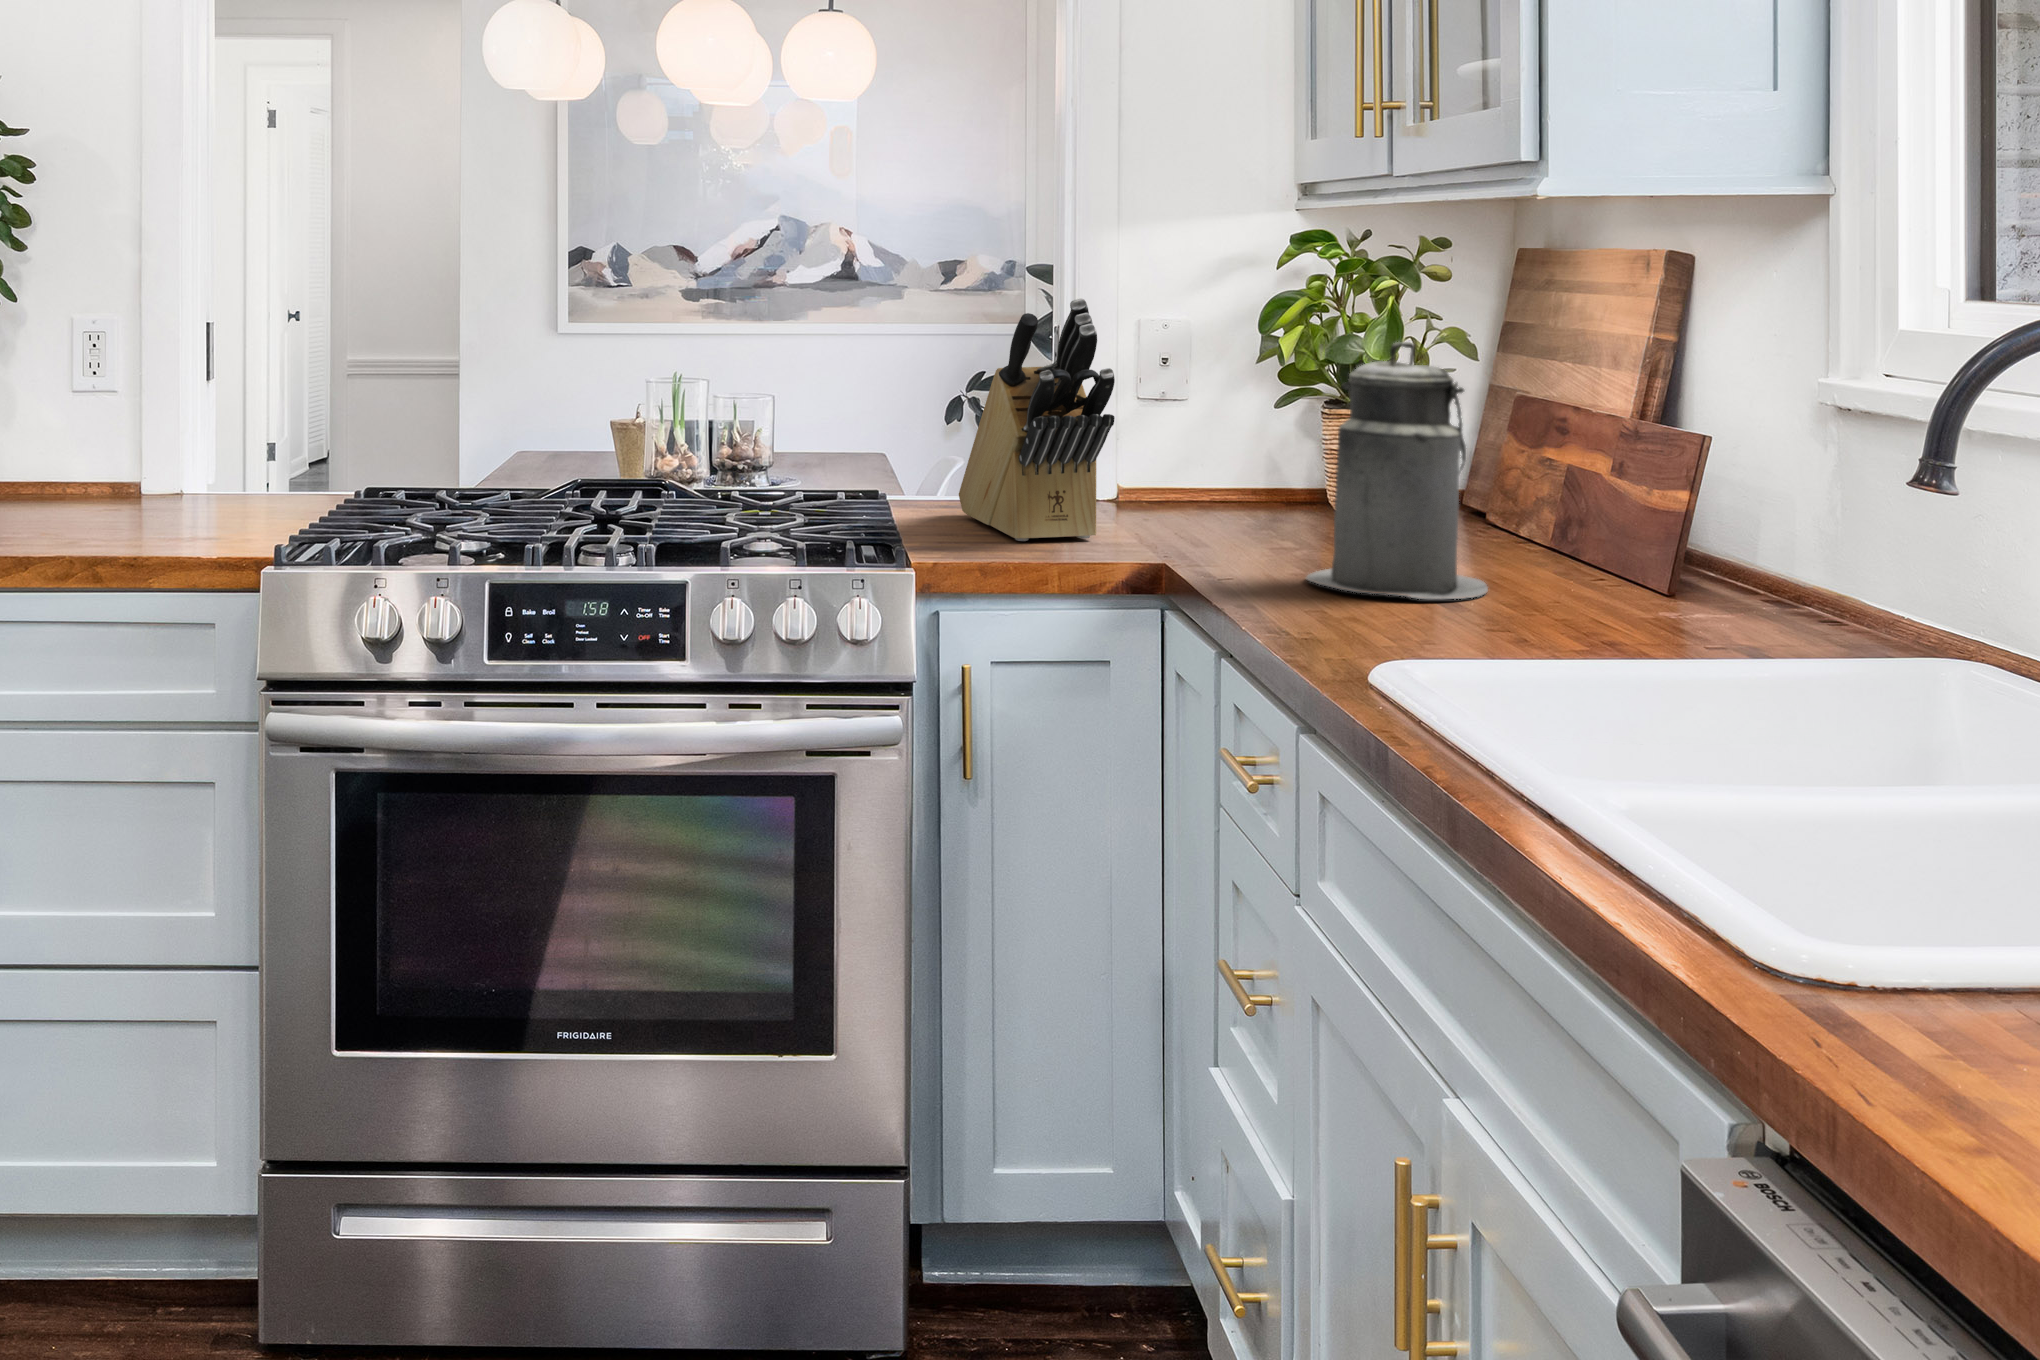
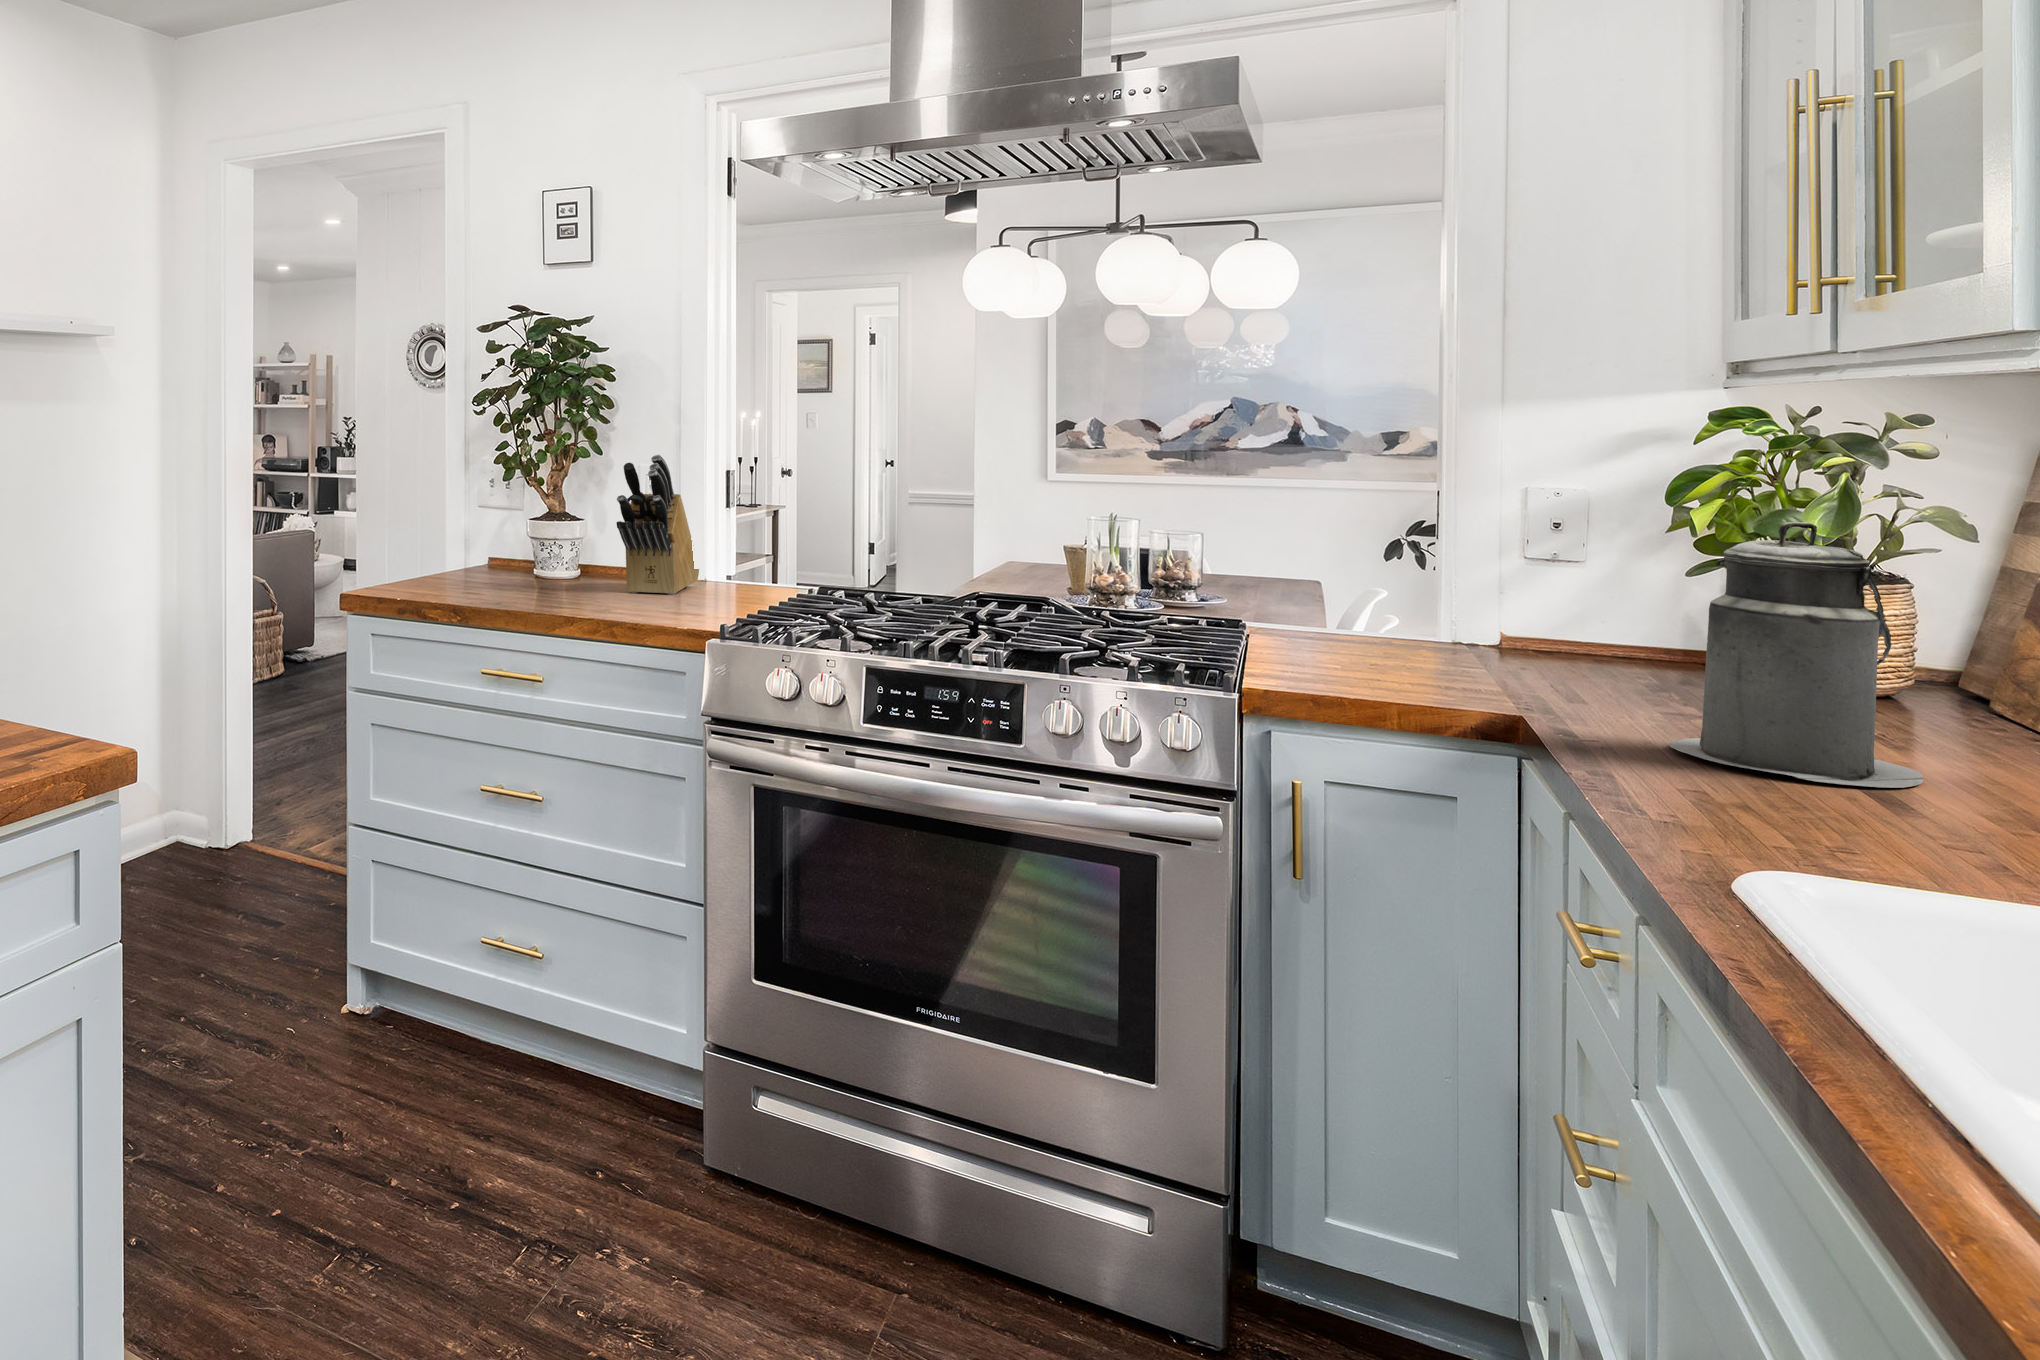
knife block: present [959,299,1115,541] -> present [617,455,699,595]

